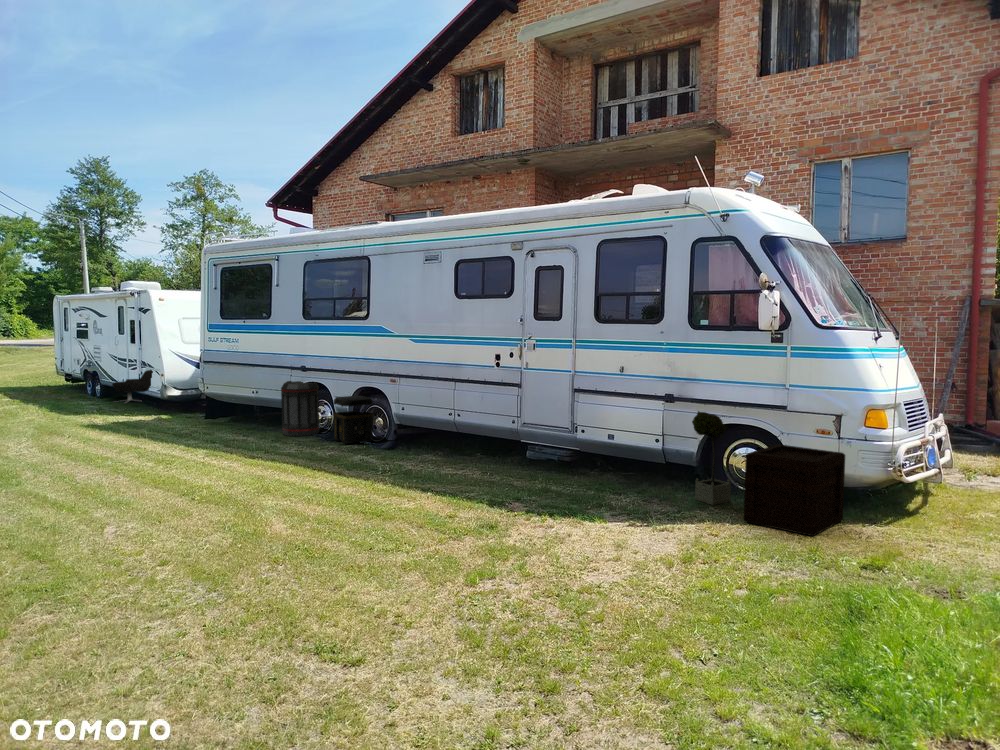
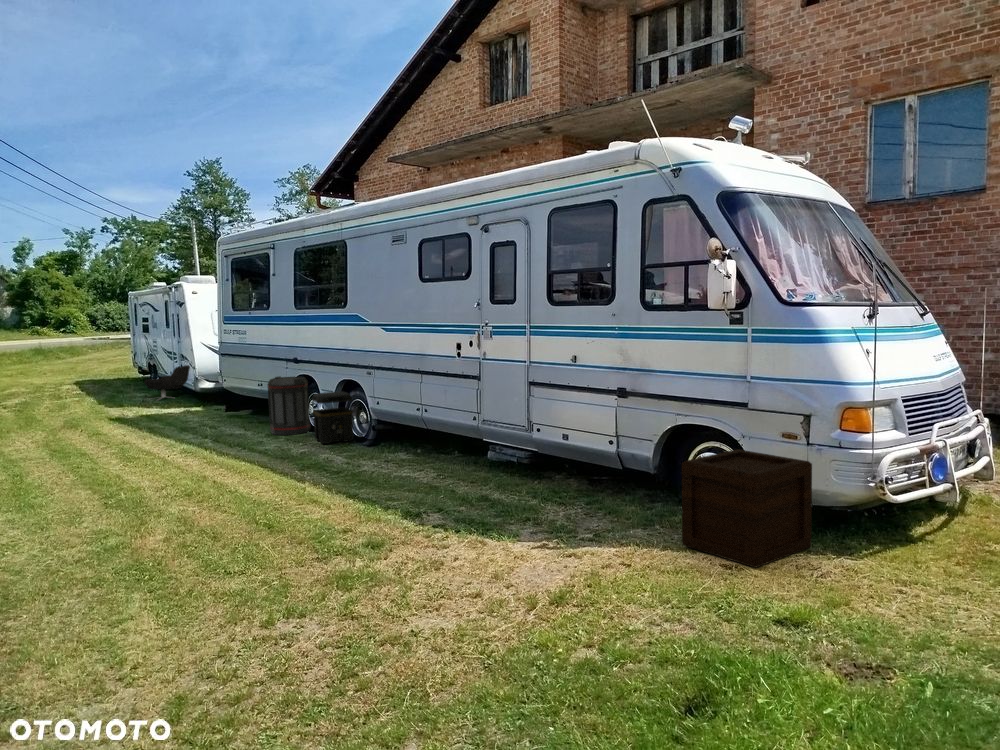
potted tree: present [692,411,731,505] -> none [641,408,689,522]

